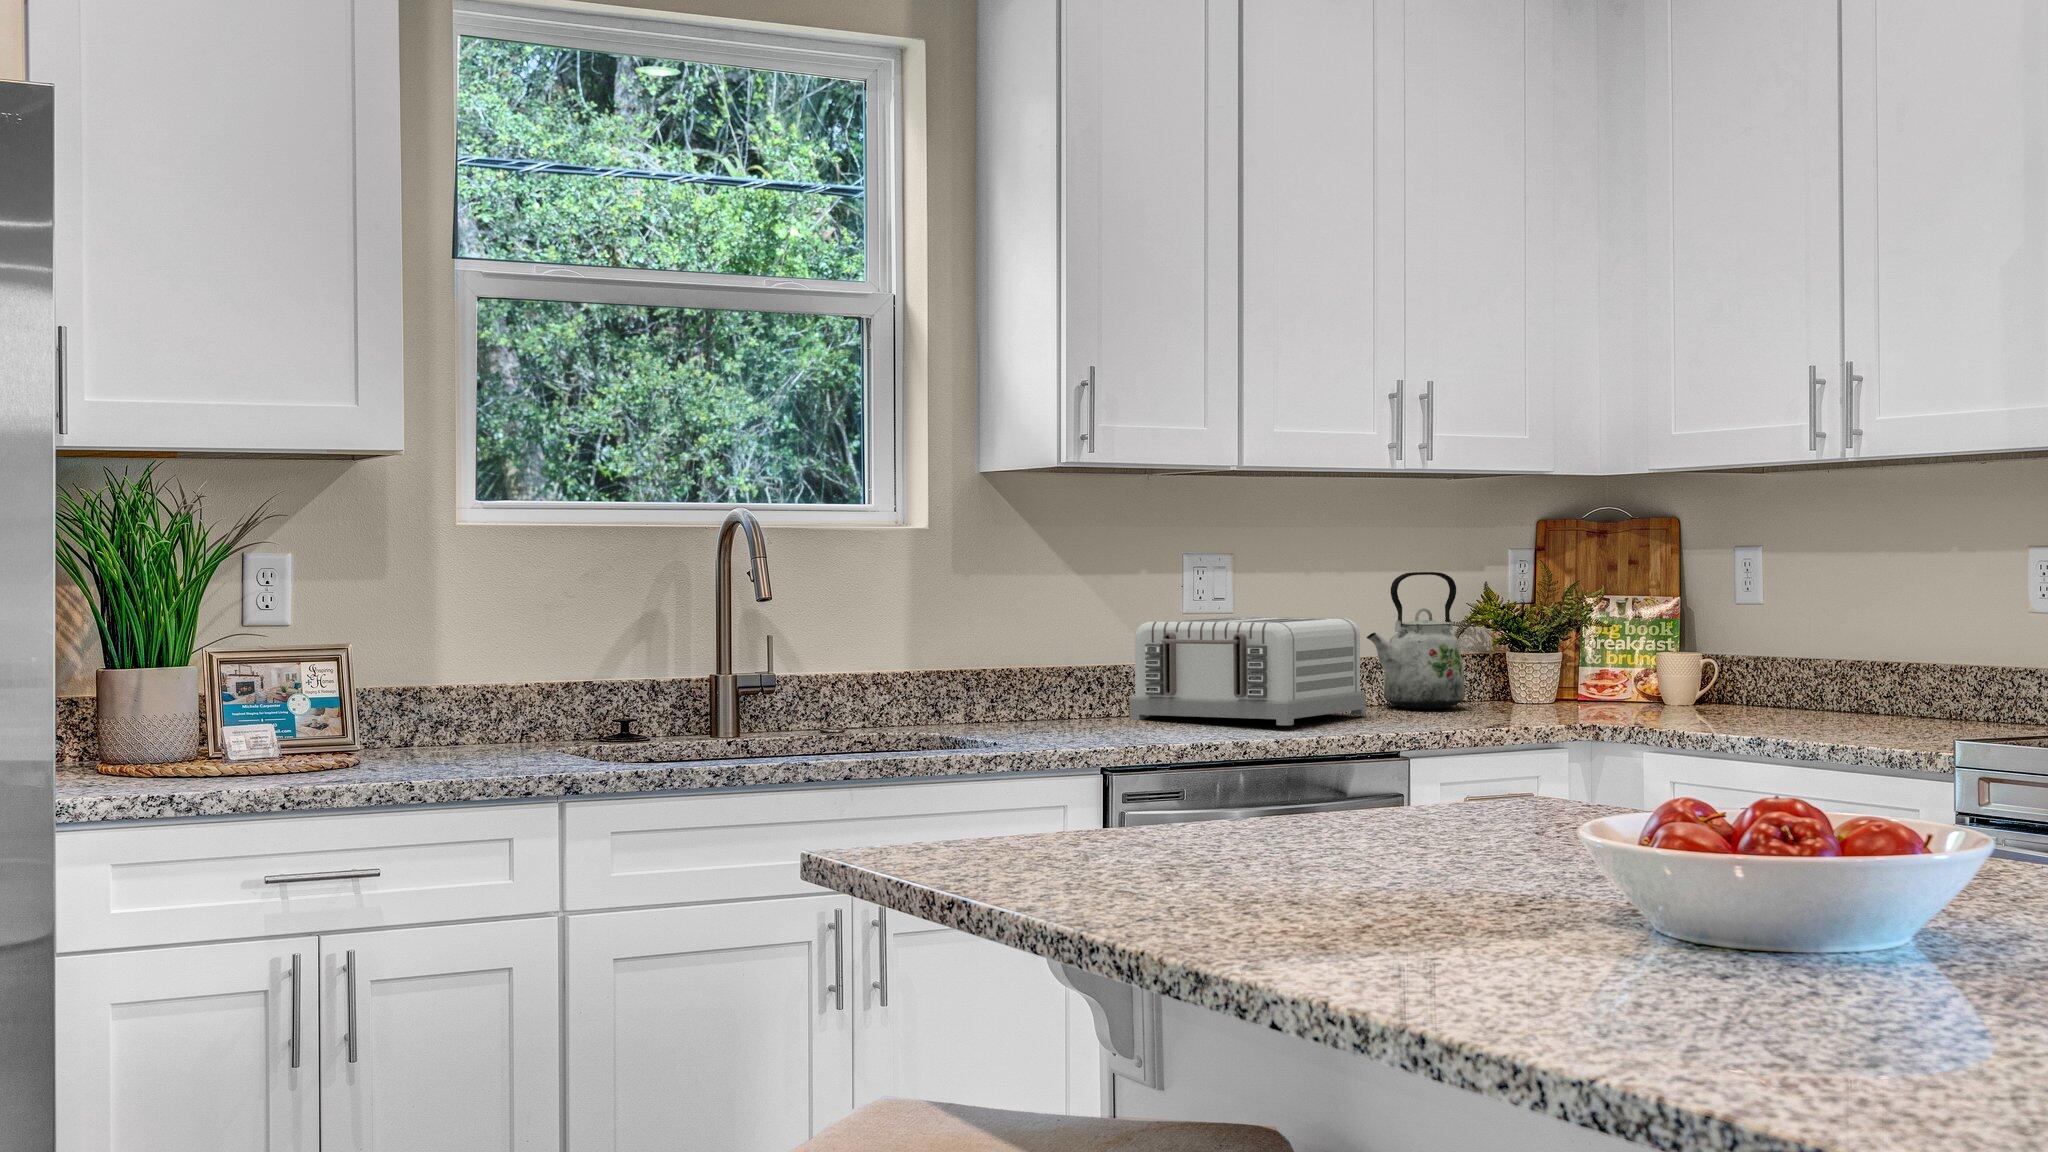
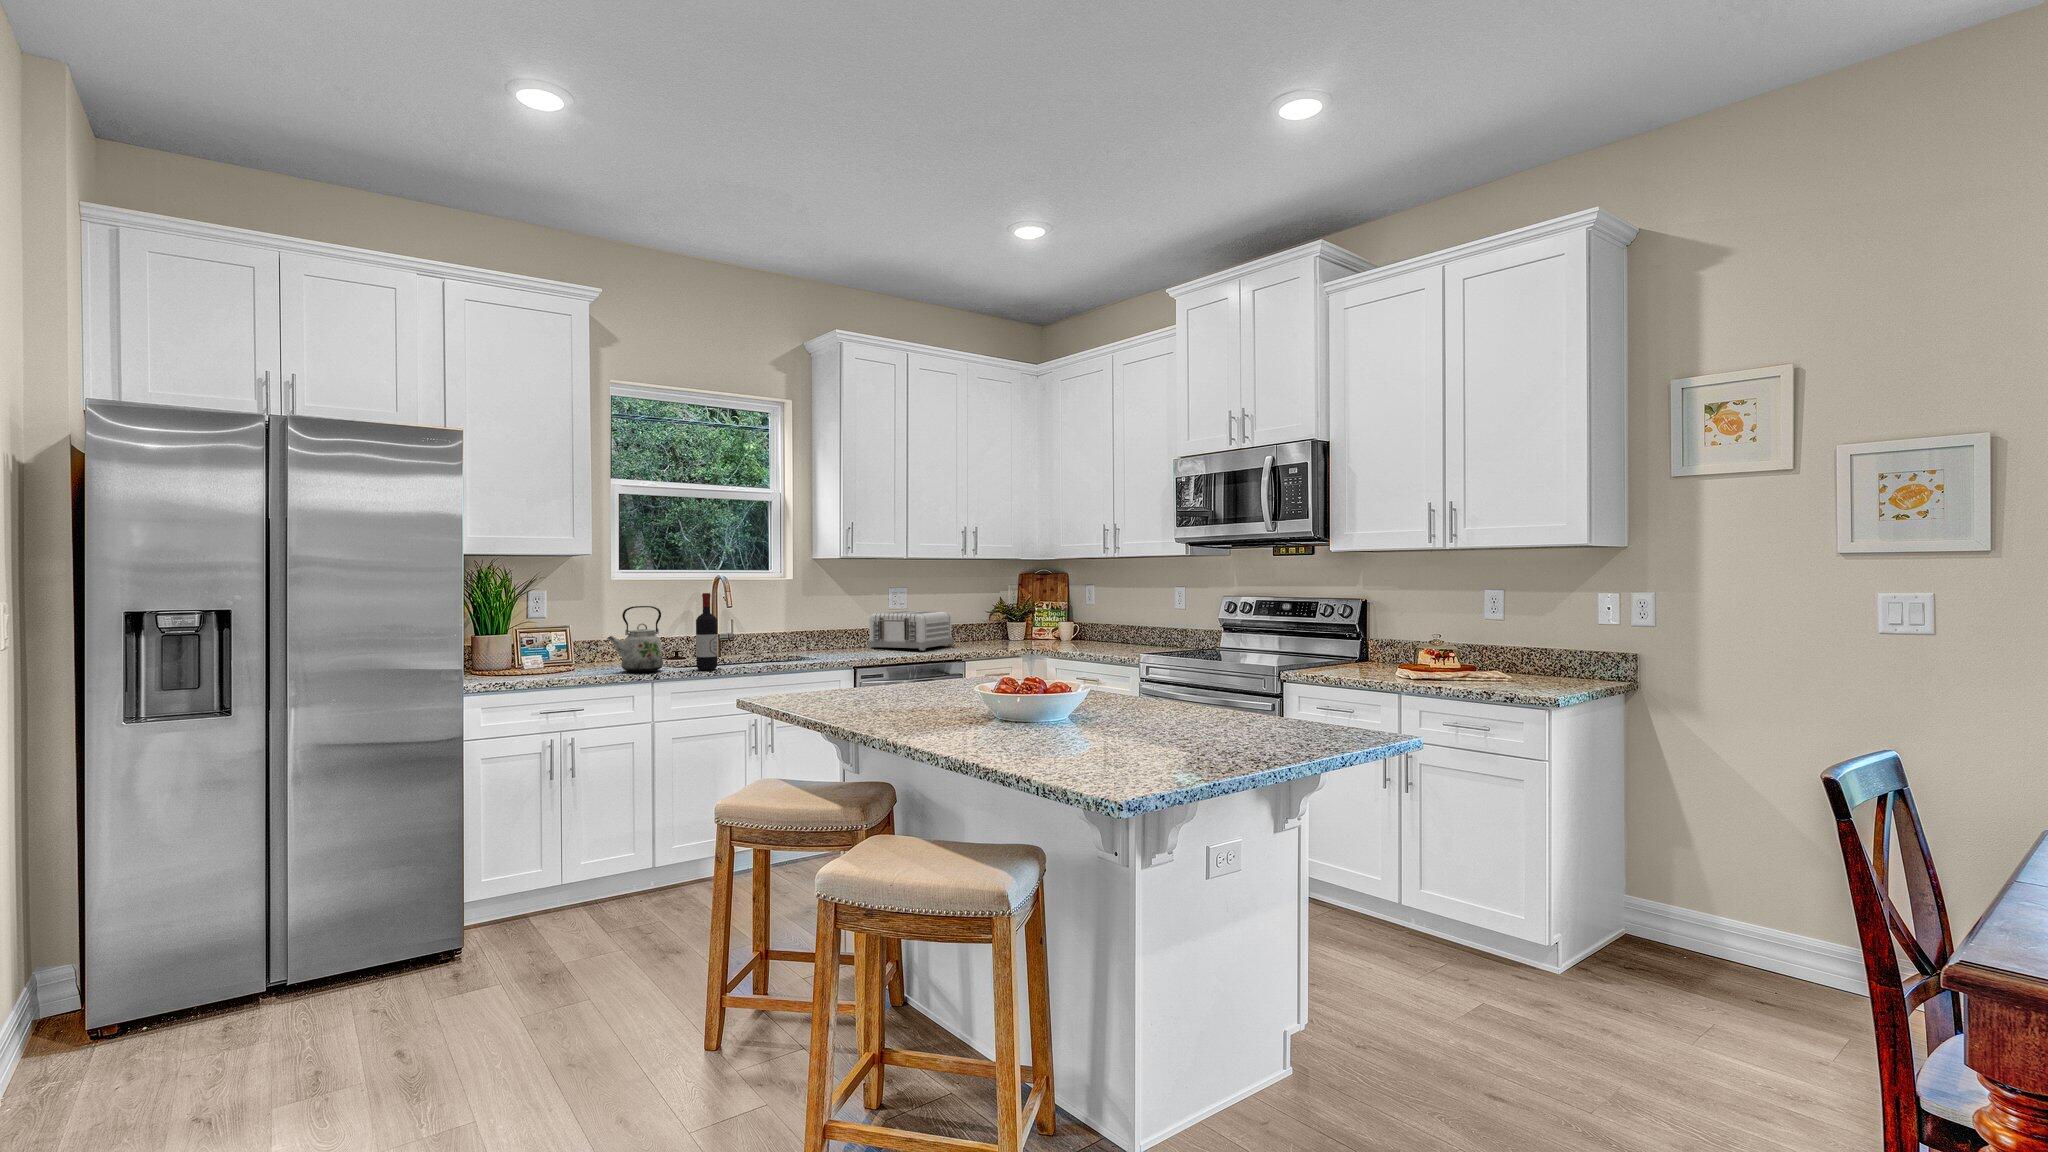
wine bottle: none [676,556,733,770] -> present [696,593,717,670]
kettle: present [1367,572,1465,709] -> present [607,606,663,672]

